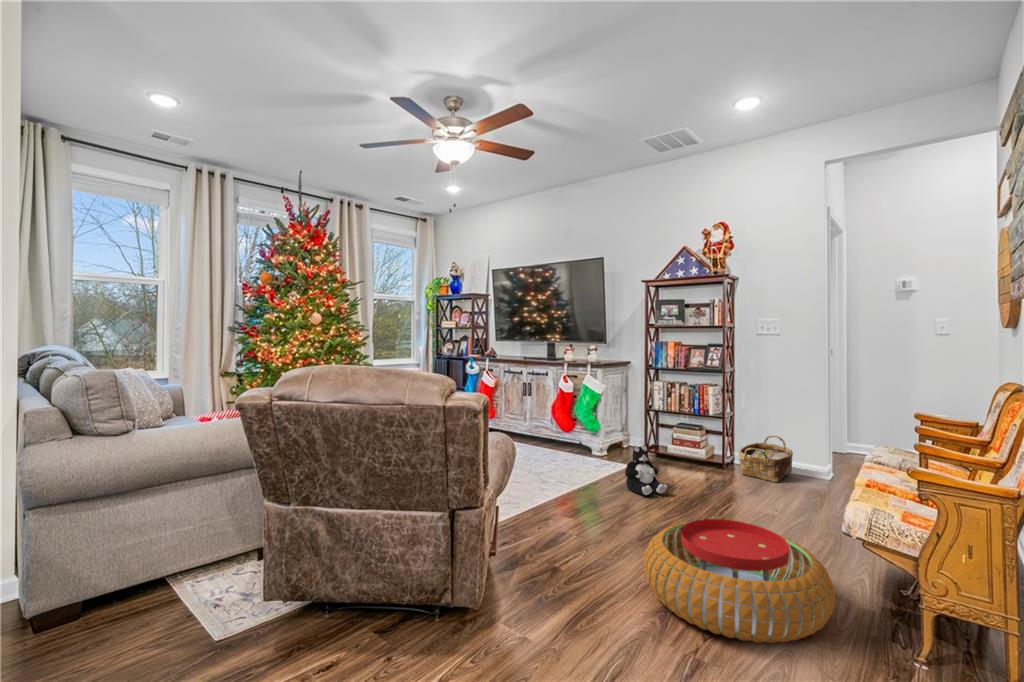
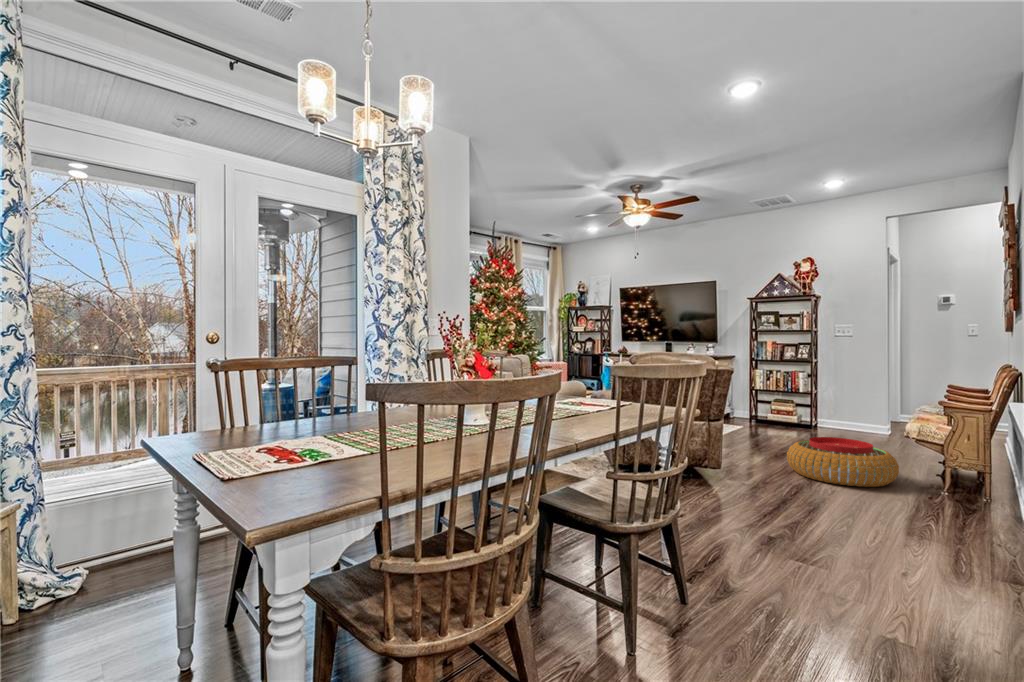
woven basket: present [739,435,793,482] -> none [823,407,863,437]
plush toy: present [625,445,668,495] -> none [748,409,779,440]

